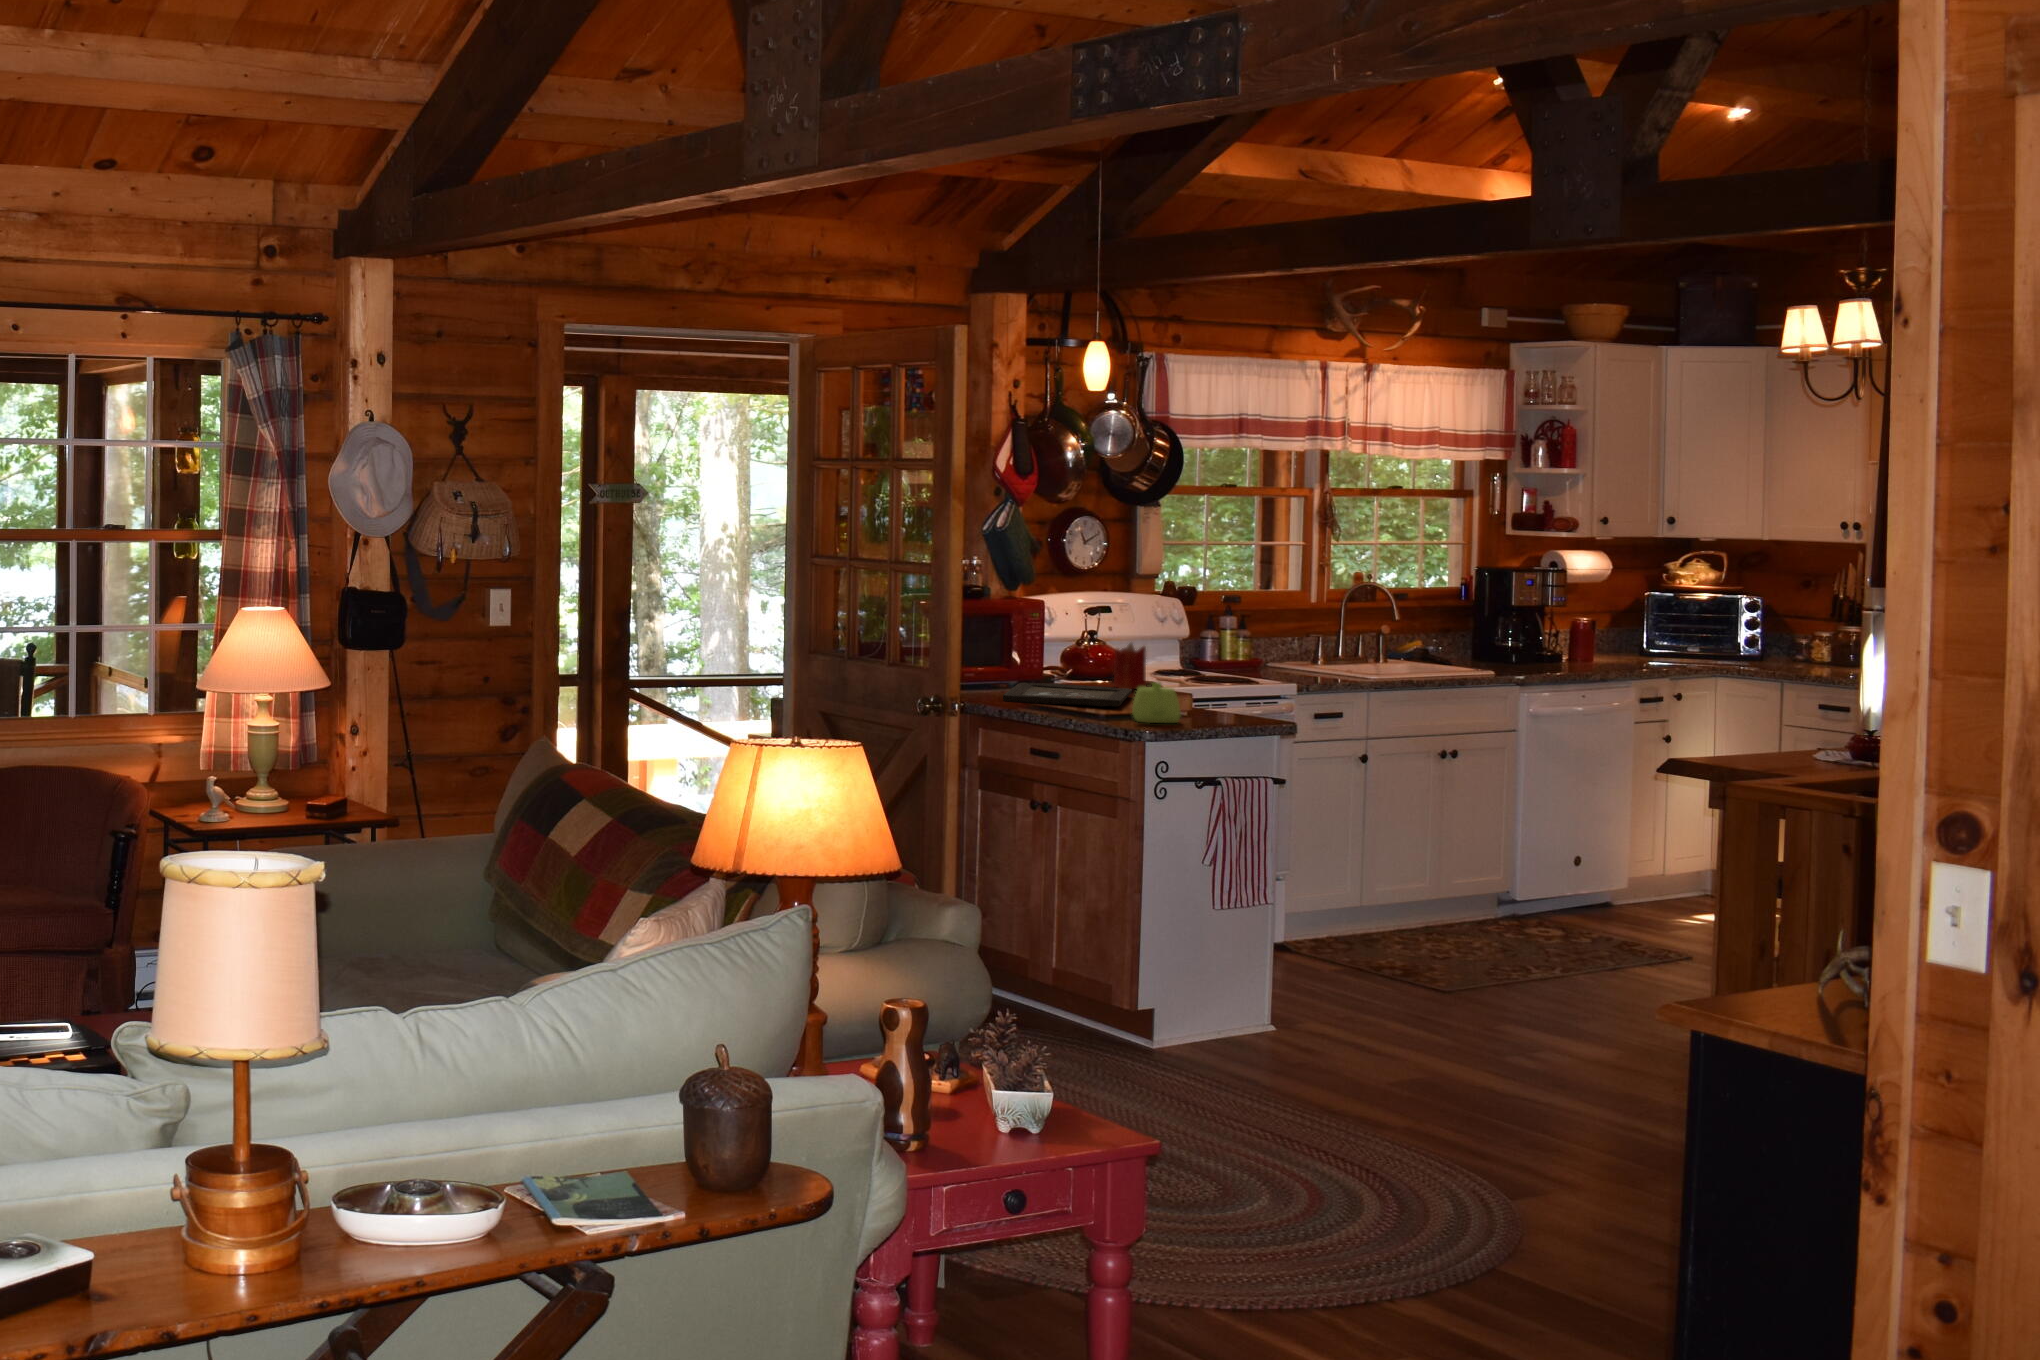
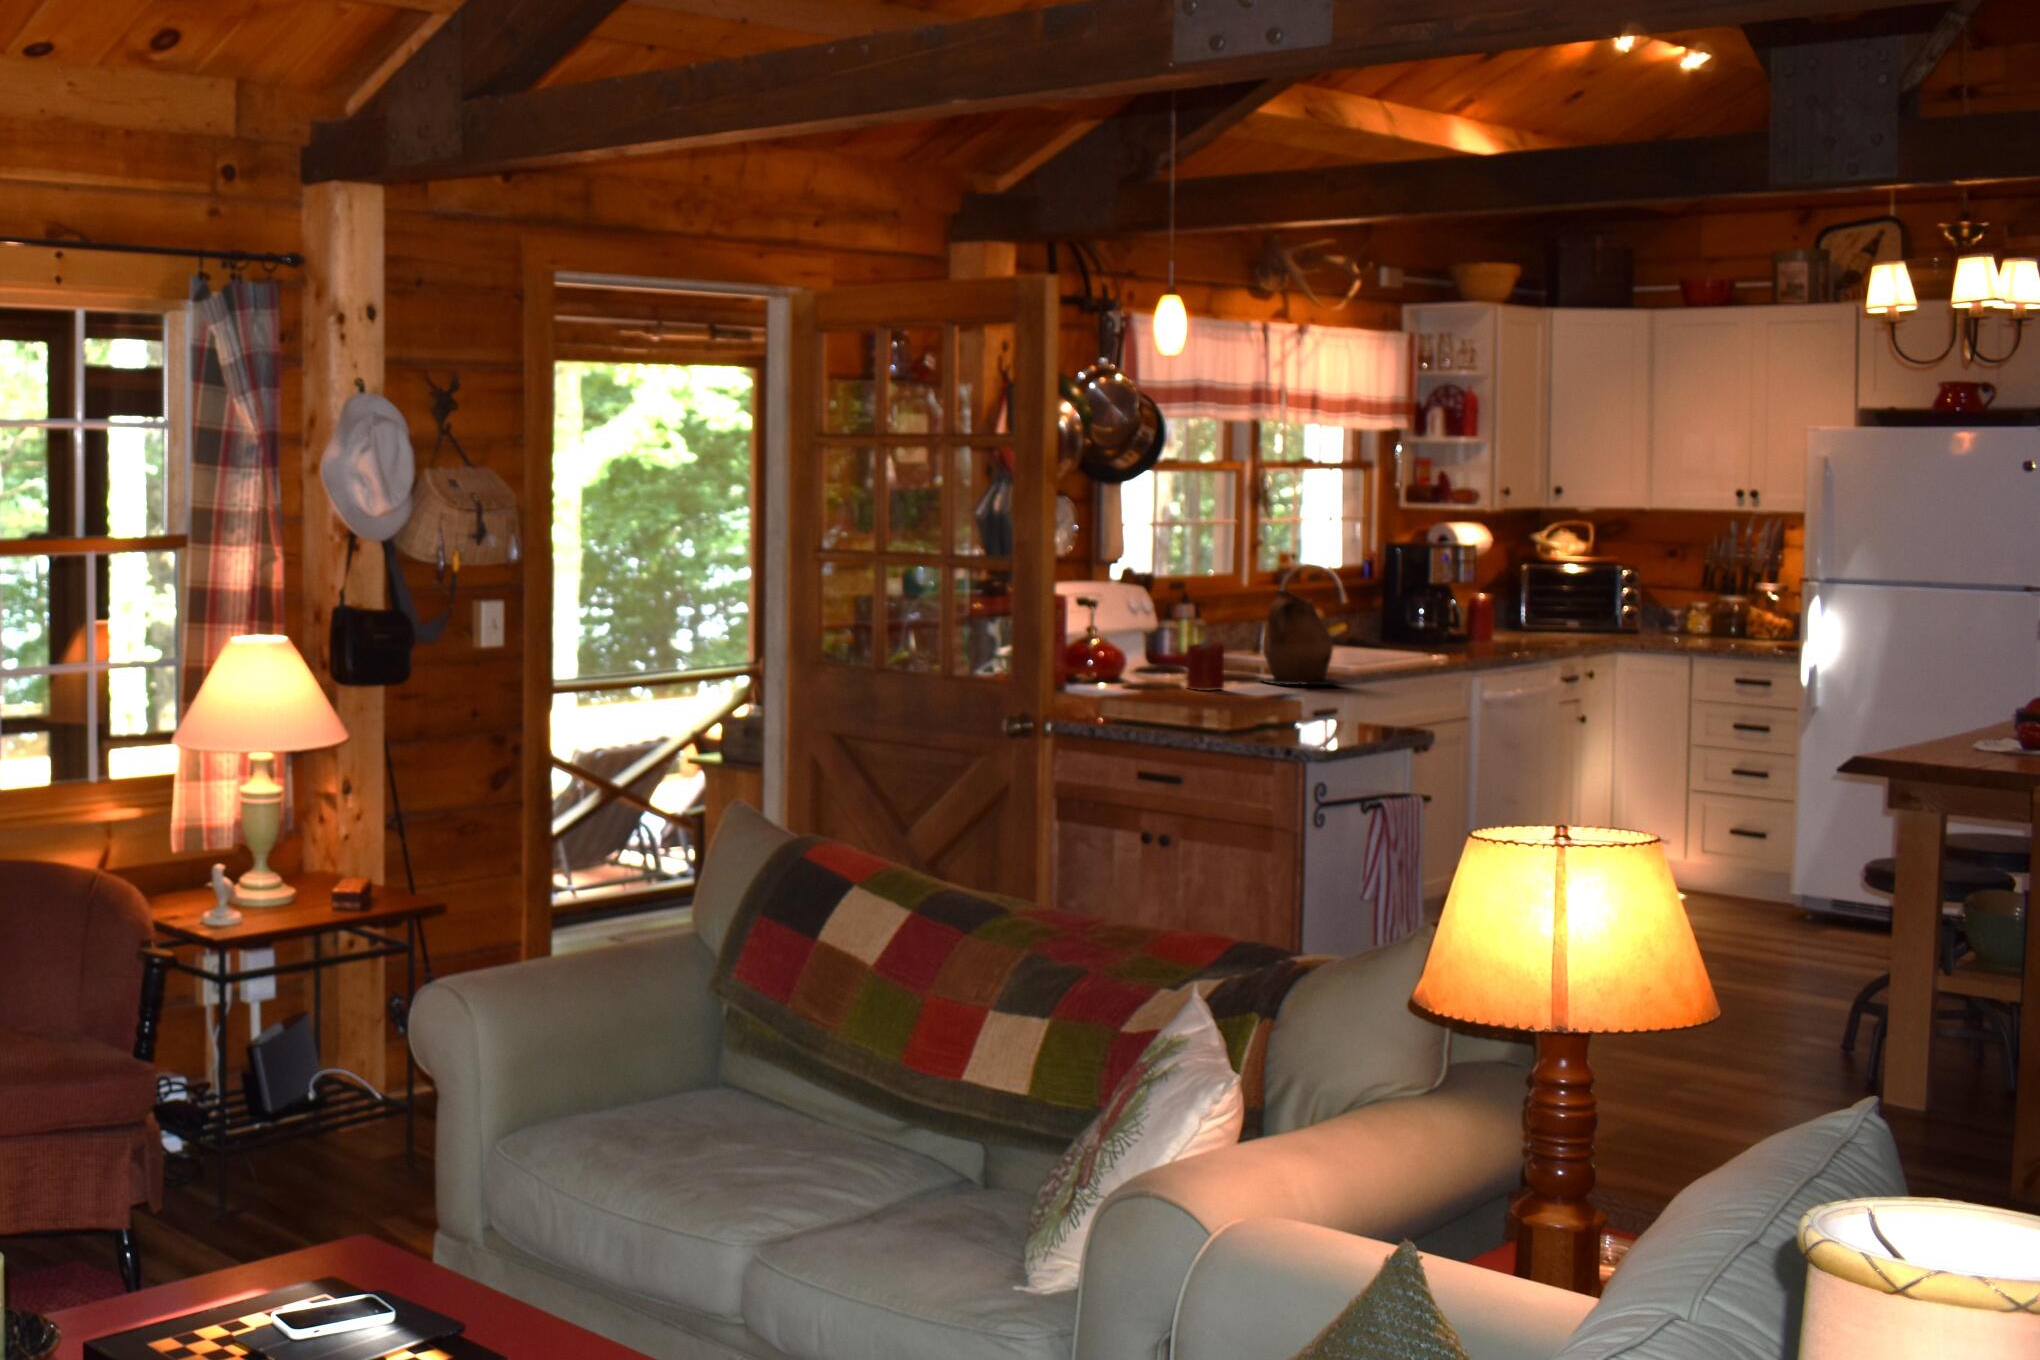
ceramic pitcher: none [1201,603,1273,691] -> present [1261,590,1340,685]
teapot: present [1132,682,1181,723] -> none [1312,683,1374,731]
tray: present [1003,683,1132,706] -> none [1110,689,1271,713]

